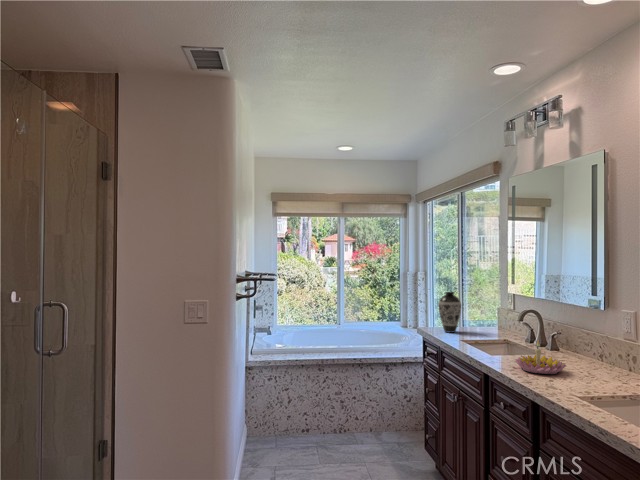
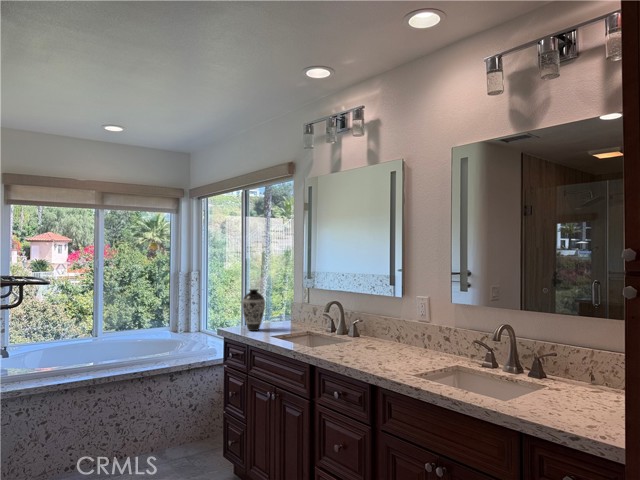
candle holder: present [515,341,566,375] -> none [342,328,385,360]

